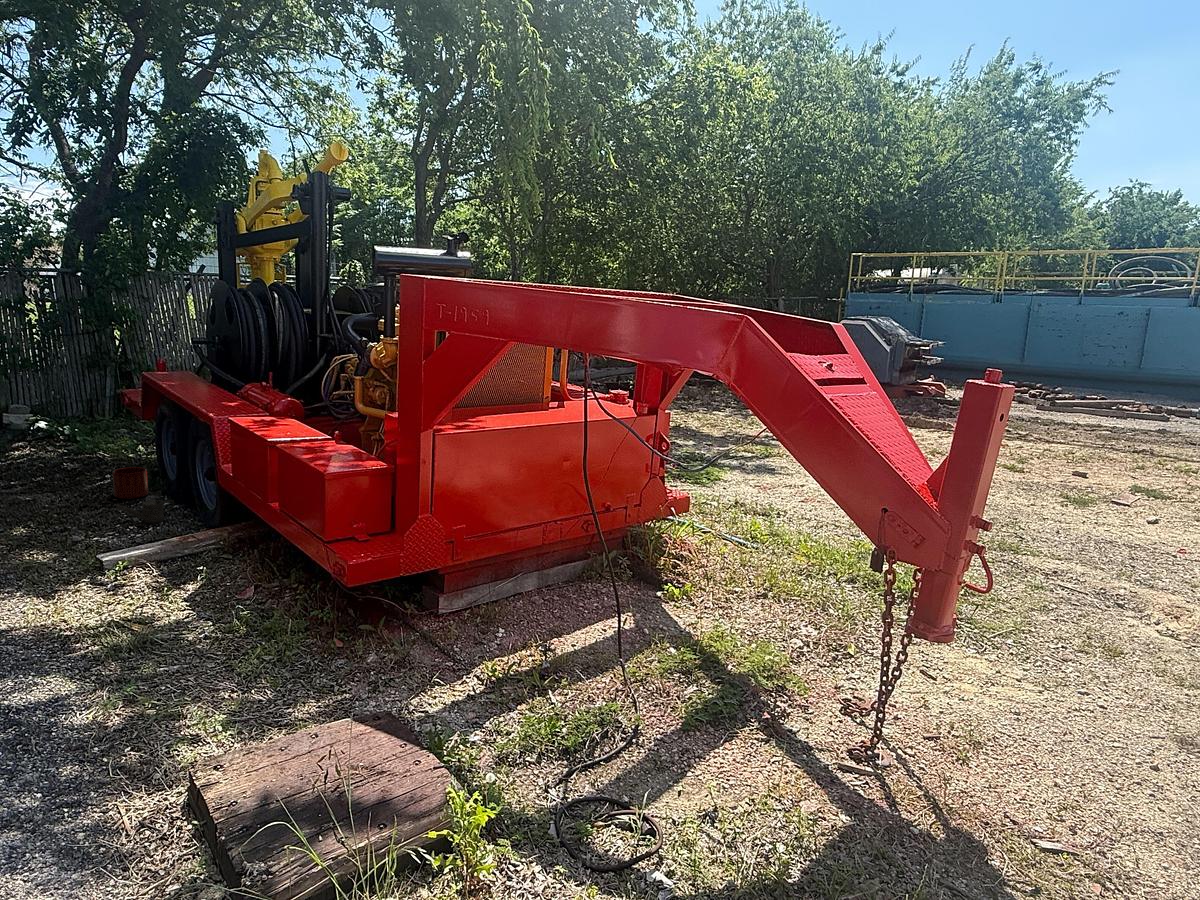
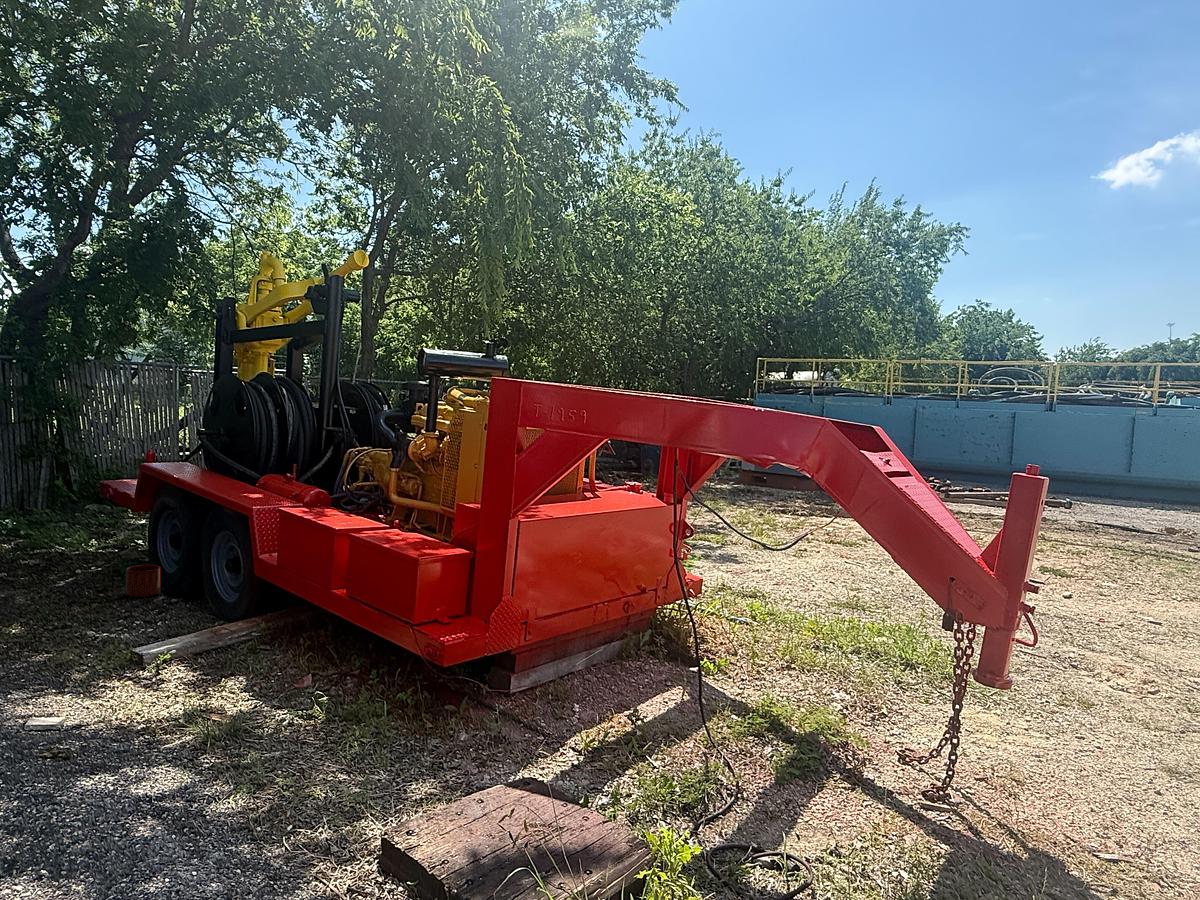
watering can: present [116,500,174,523] -> none [146,596,202,620]

